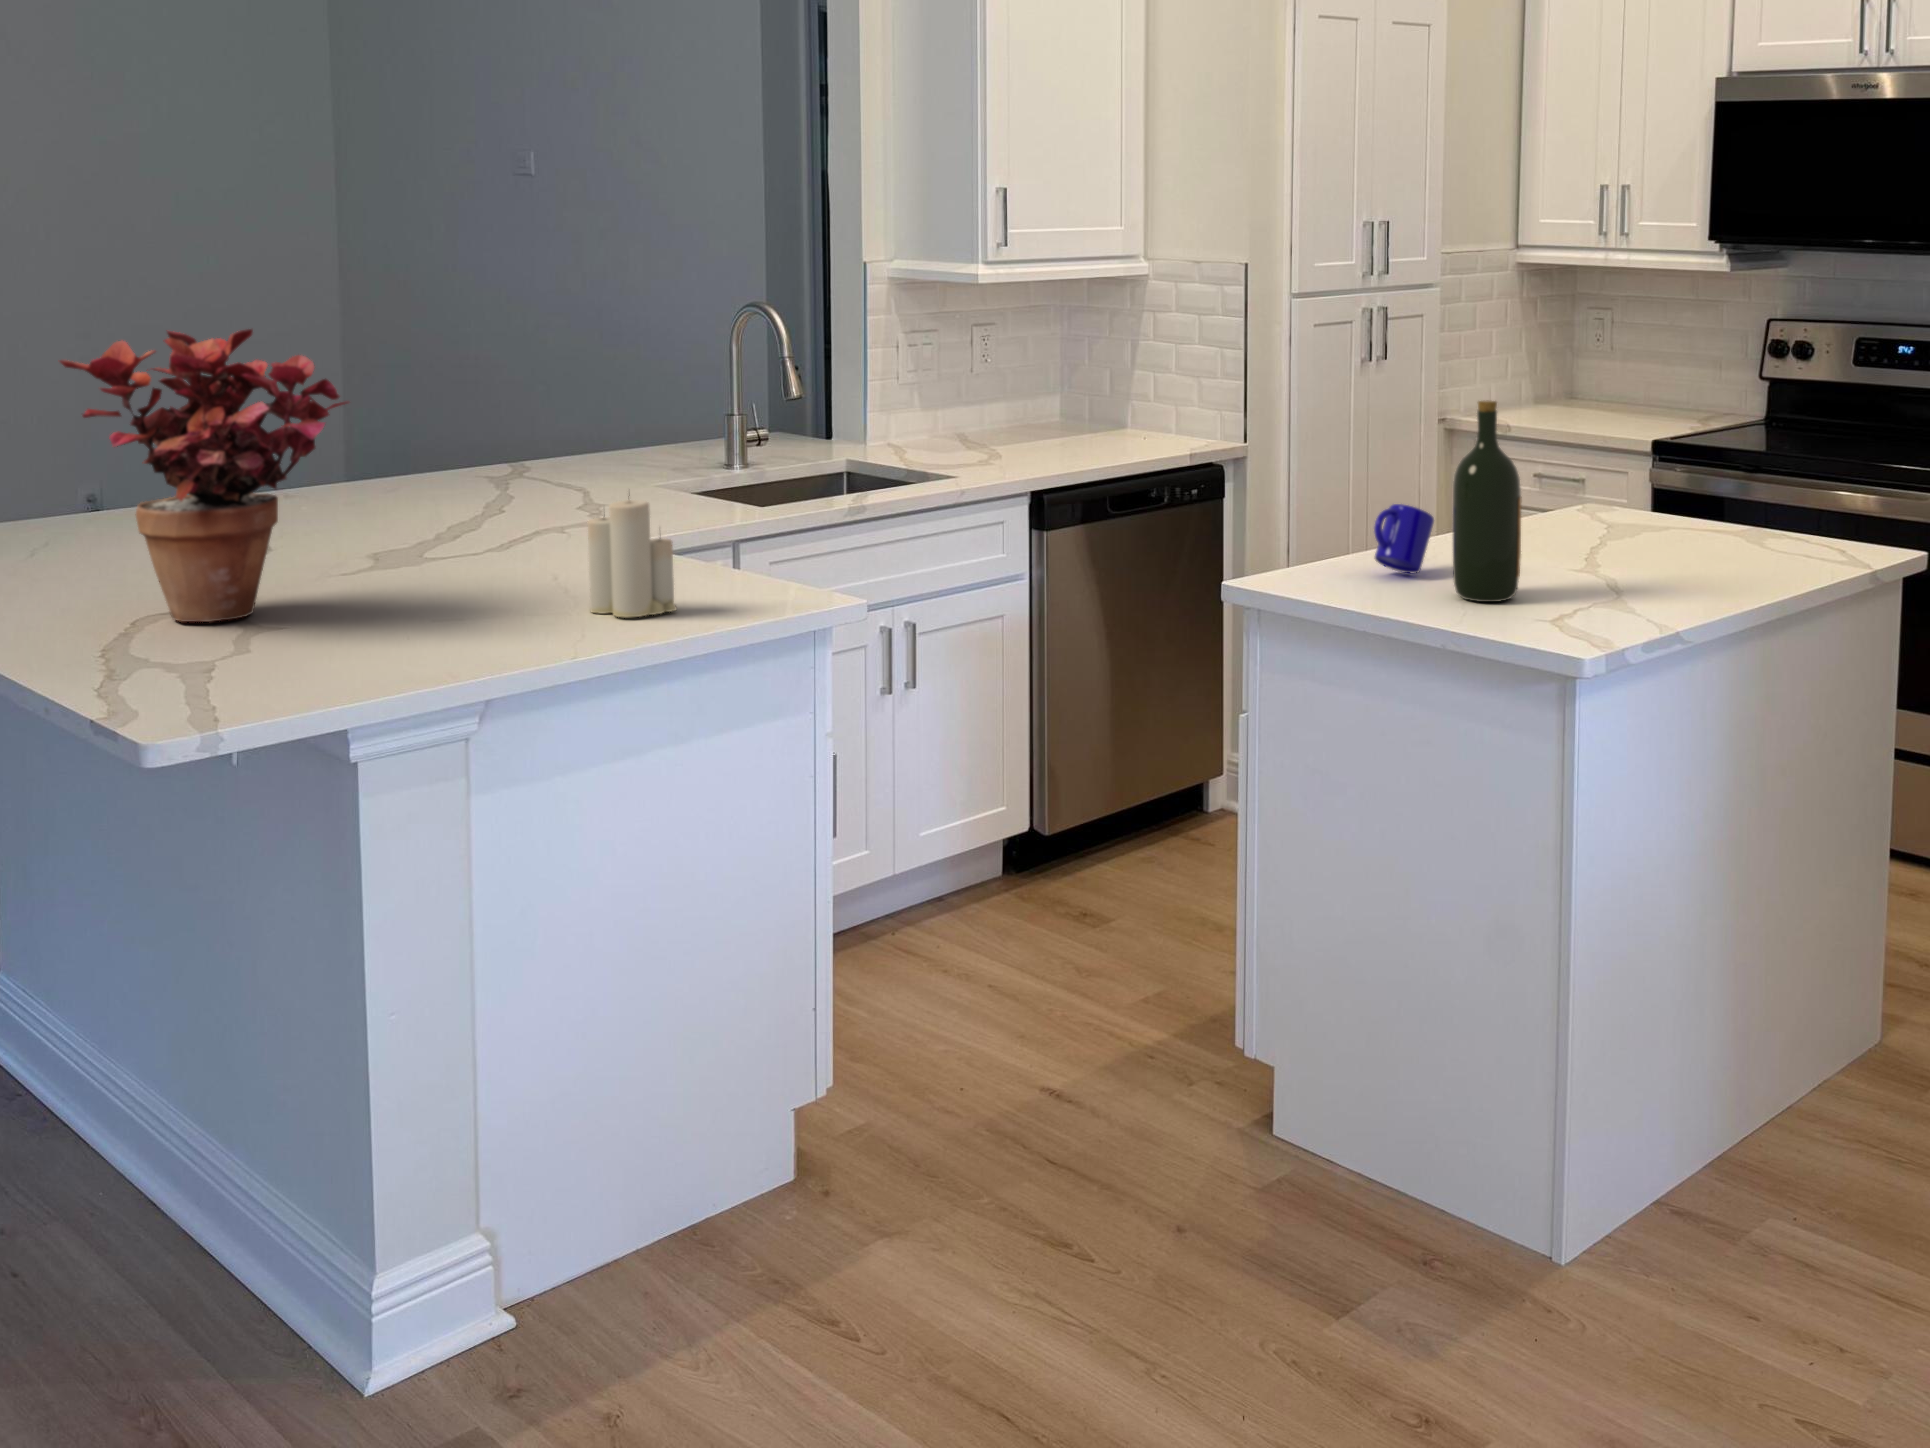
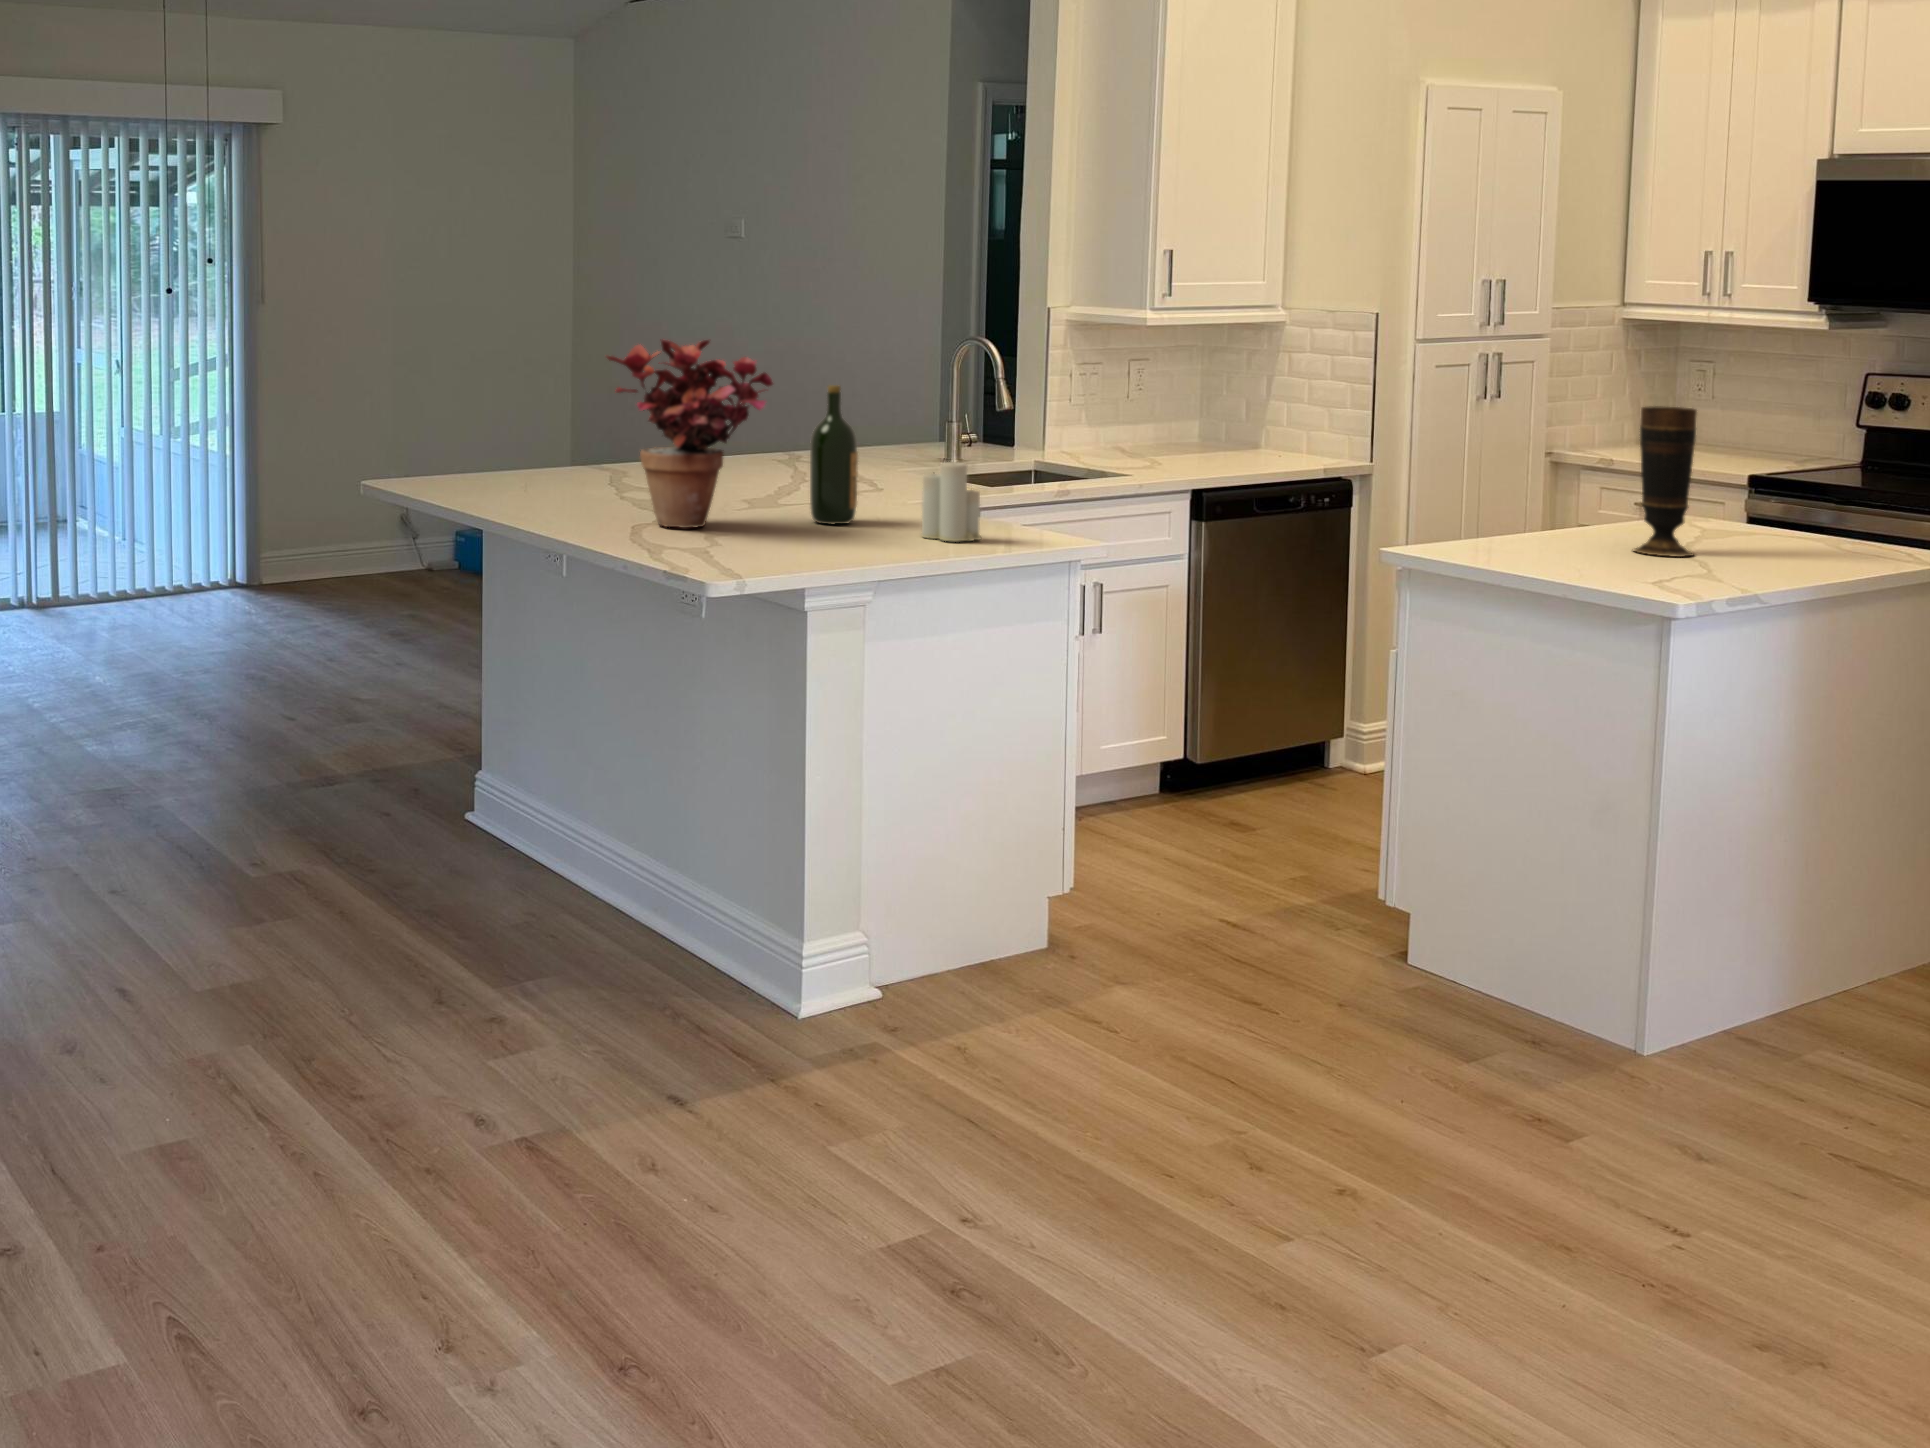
vase: none [1527,381,1598,572] -> present [1634,406,1697,556]
wine bottle: present [1453,401,1522,602] -> present [810,385,858,524]
mug: present [1374,504,1434,573] -> none [1502,496,1553,550]

